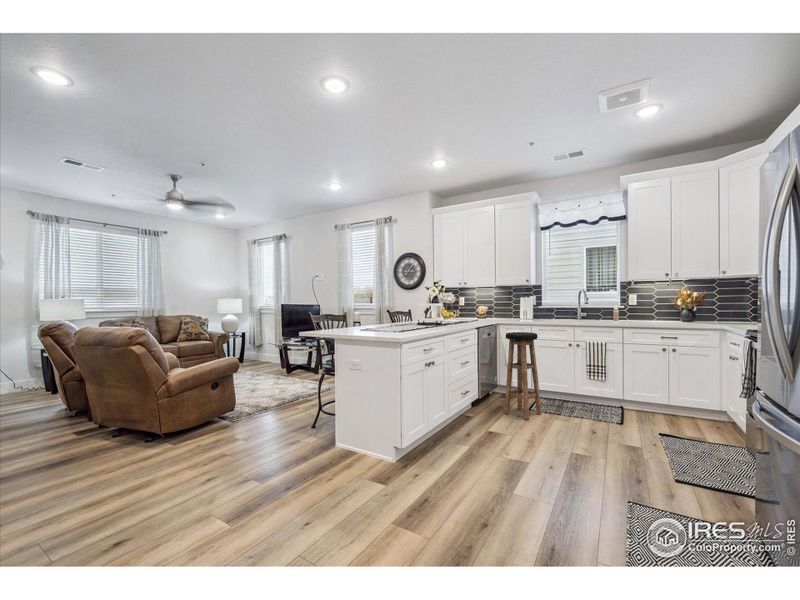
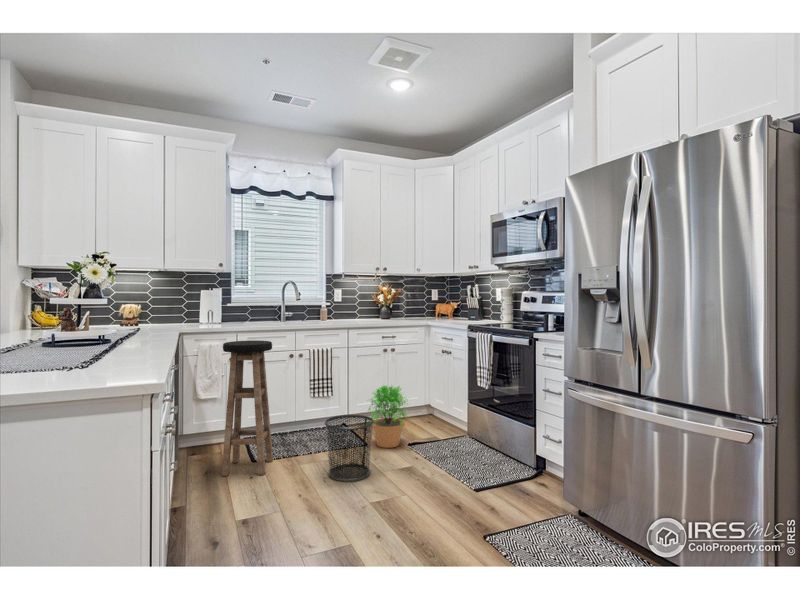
potted plant: none [621,378,668,434] -> present [368,386,407,448]
waste bin: none [562,393,603,444] -> present [324,415,374,481]

